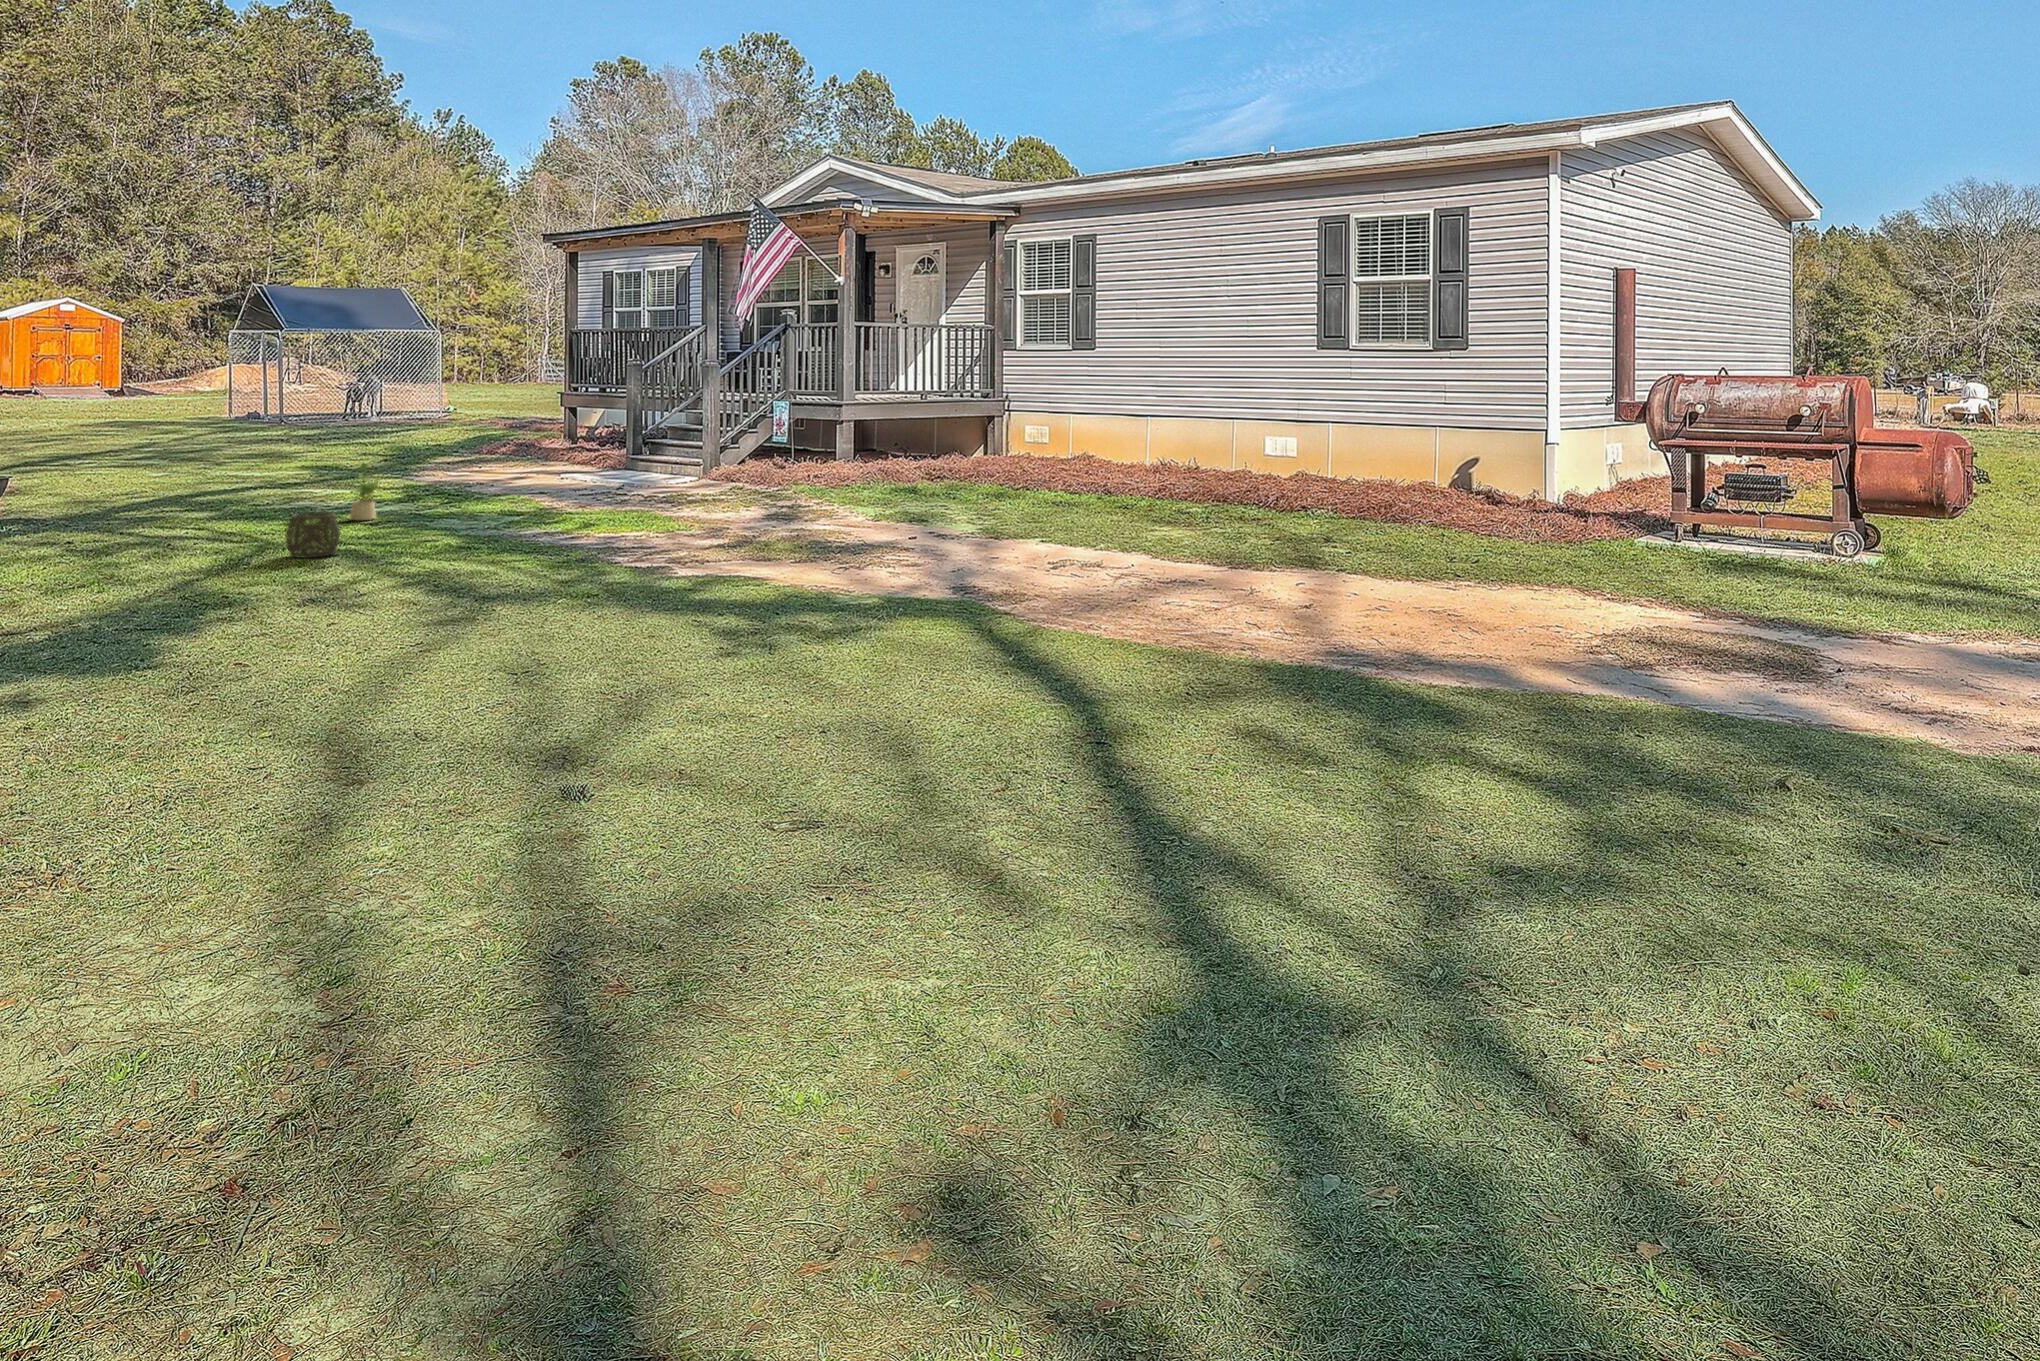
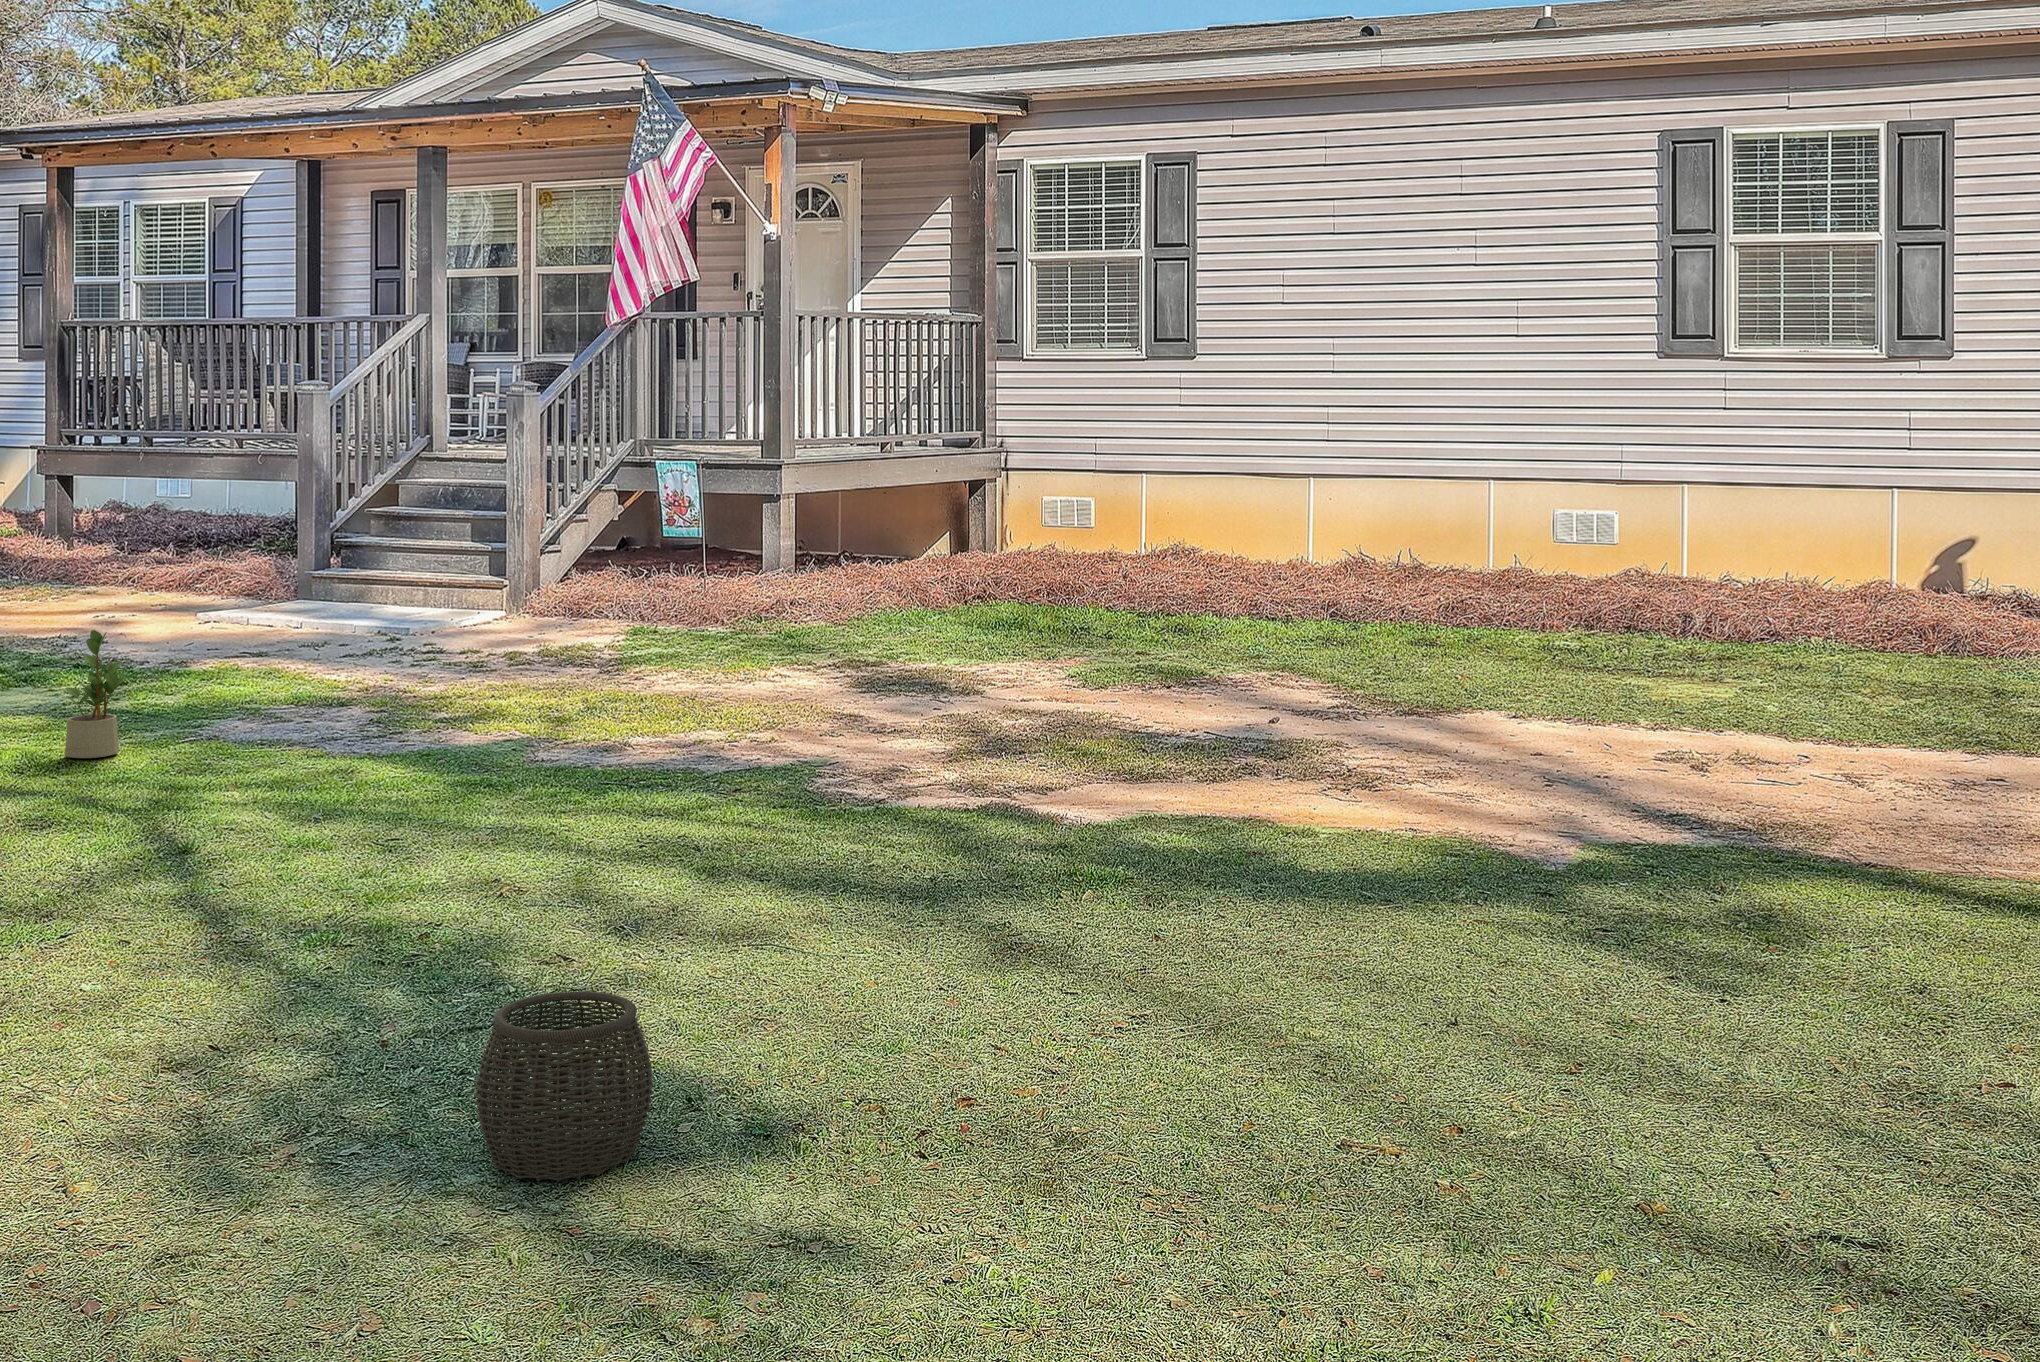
woven basket: present [286,512,340,558] -> present [475,991,653,1182]

